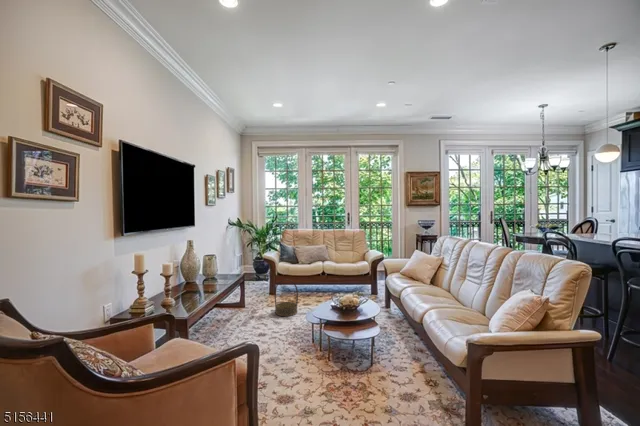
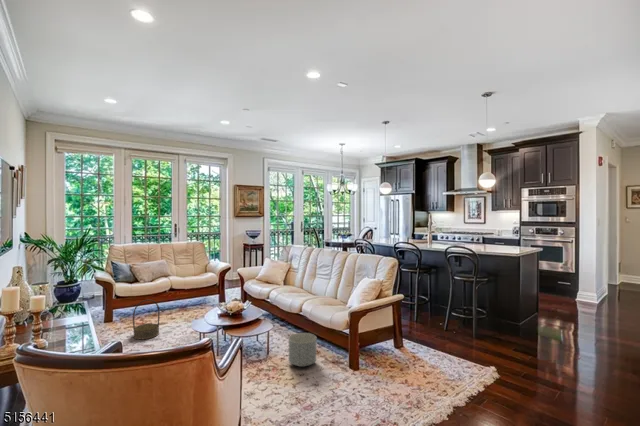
planter: none [382,350,421,400] -> present [289,333,316,367]

